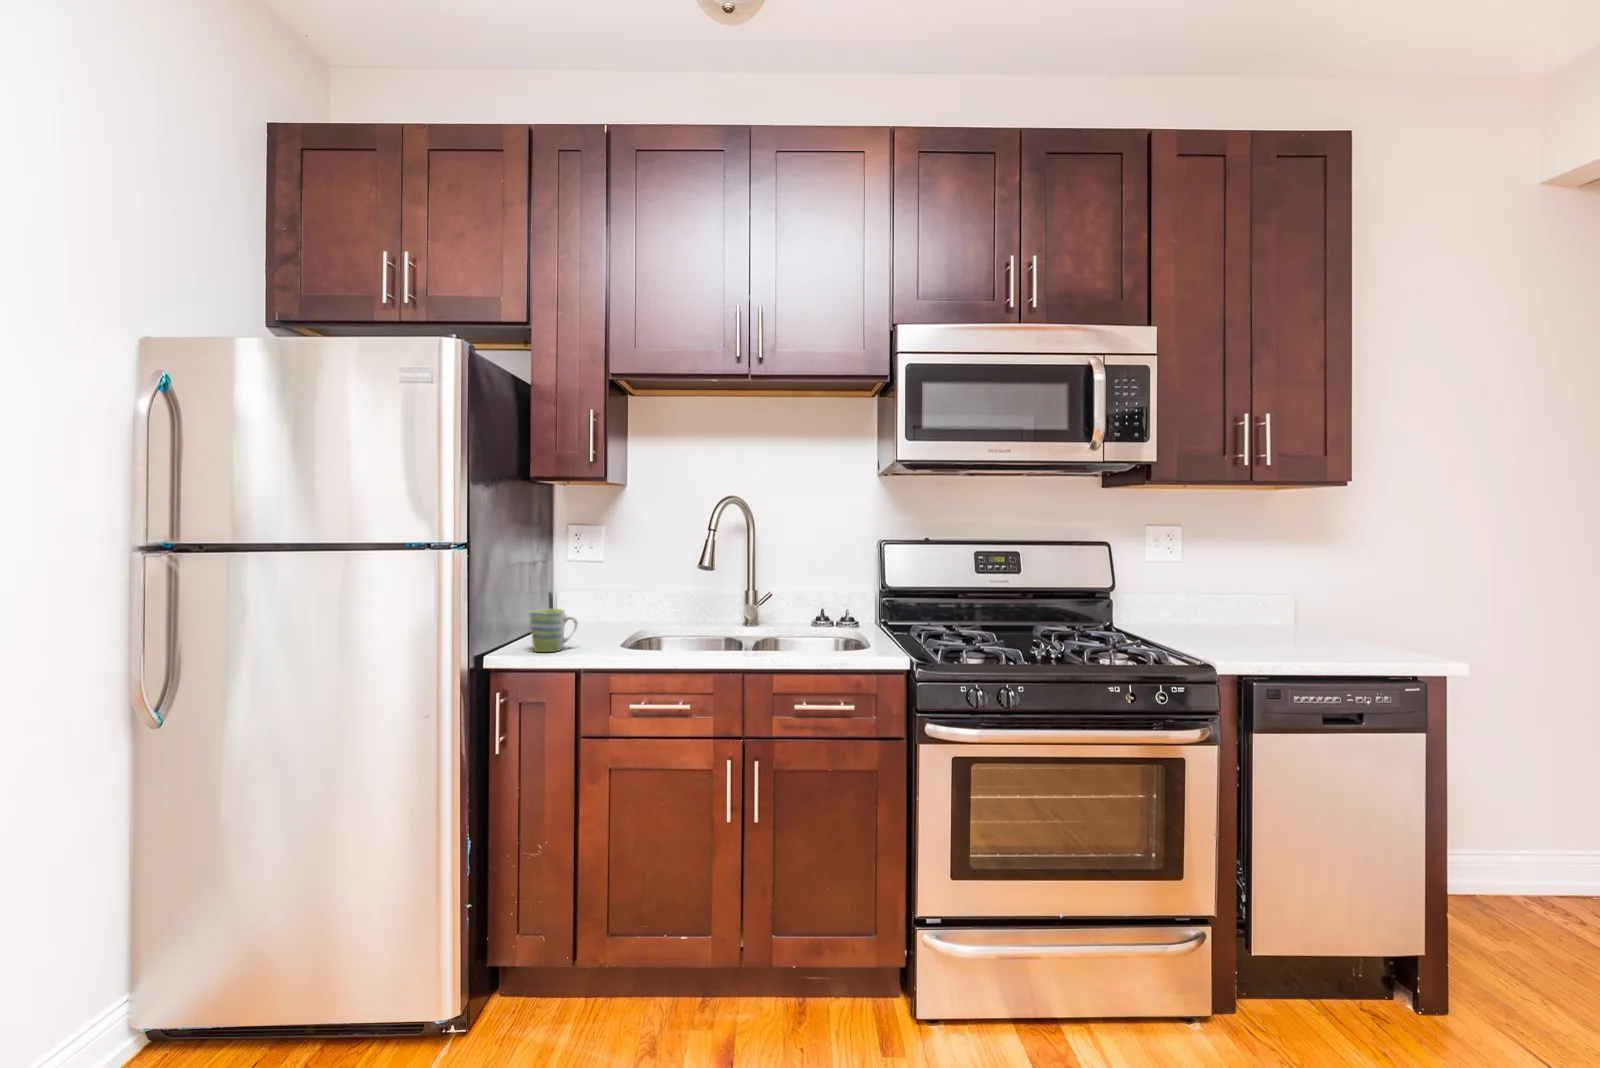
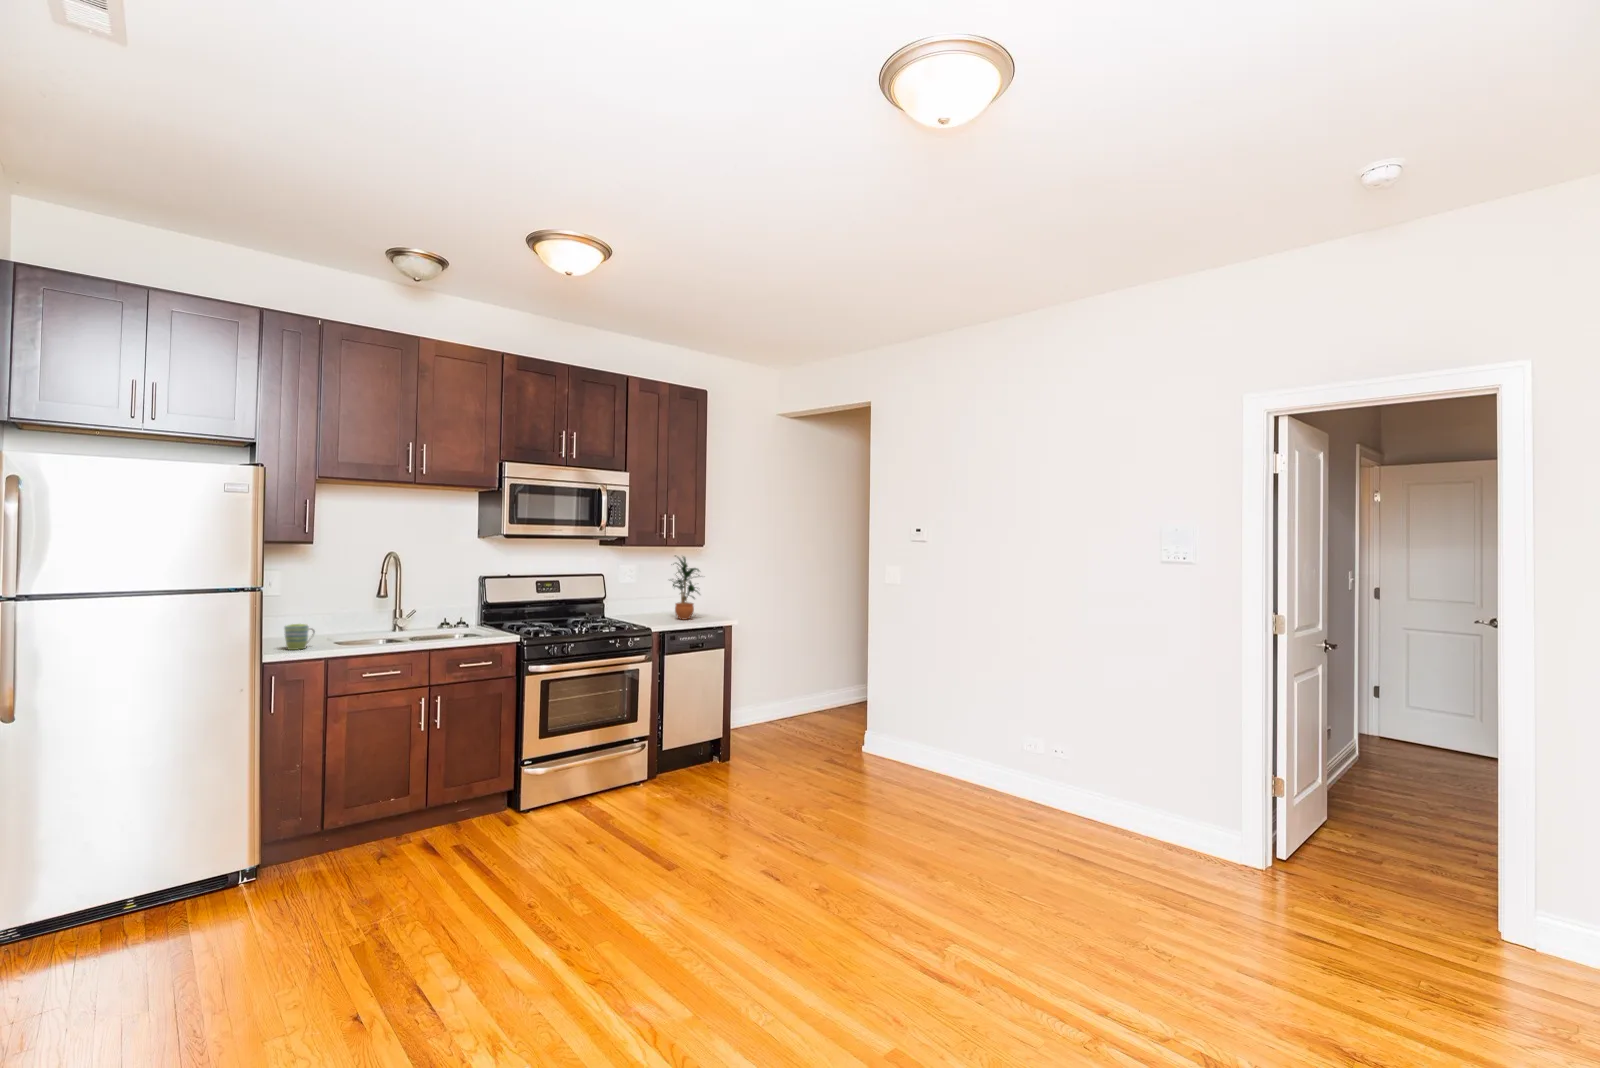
potted plant: none [1256,501,1357,648] -> present [673,557,699,620]

